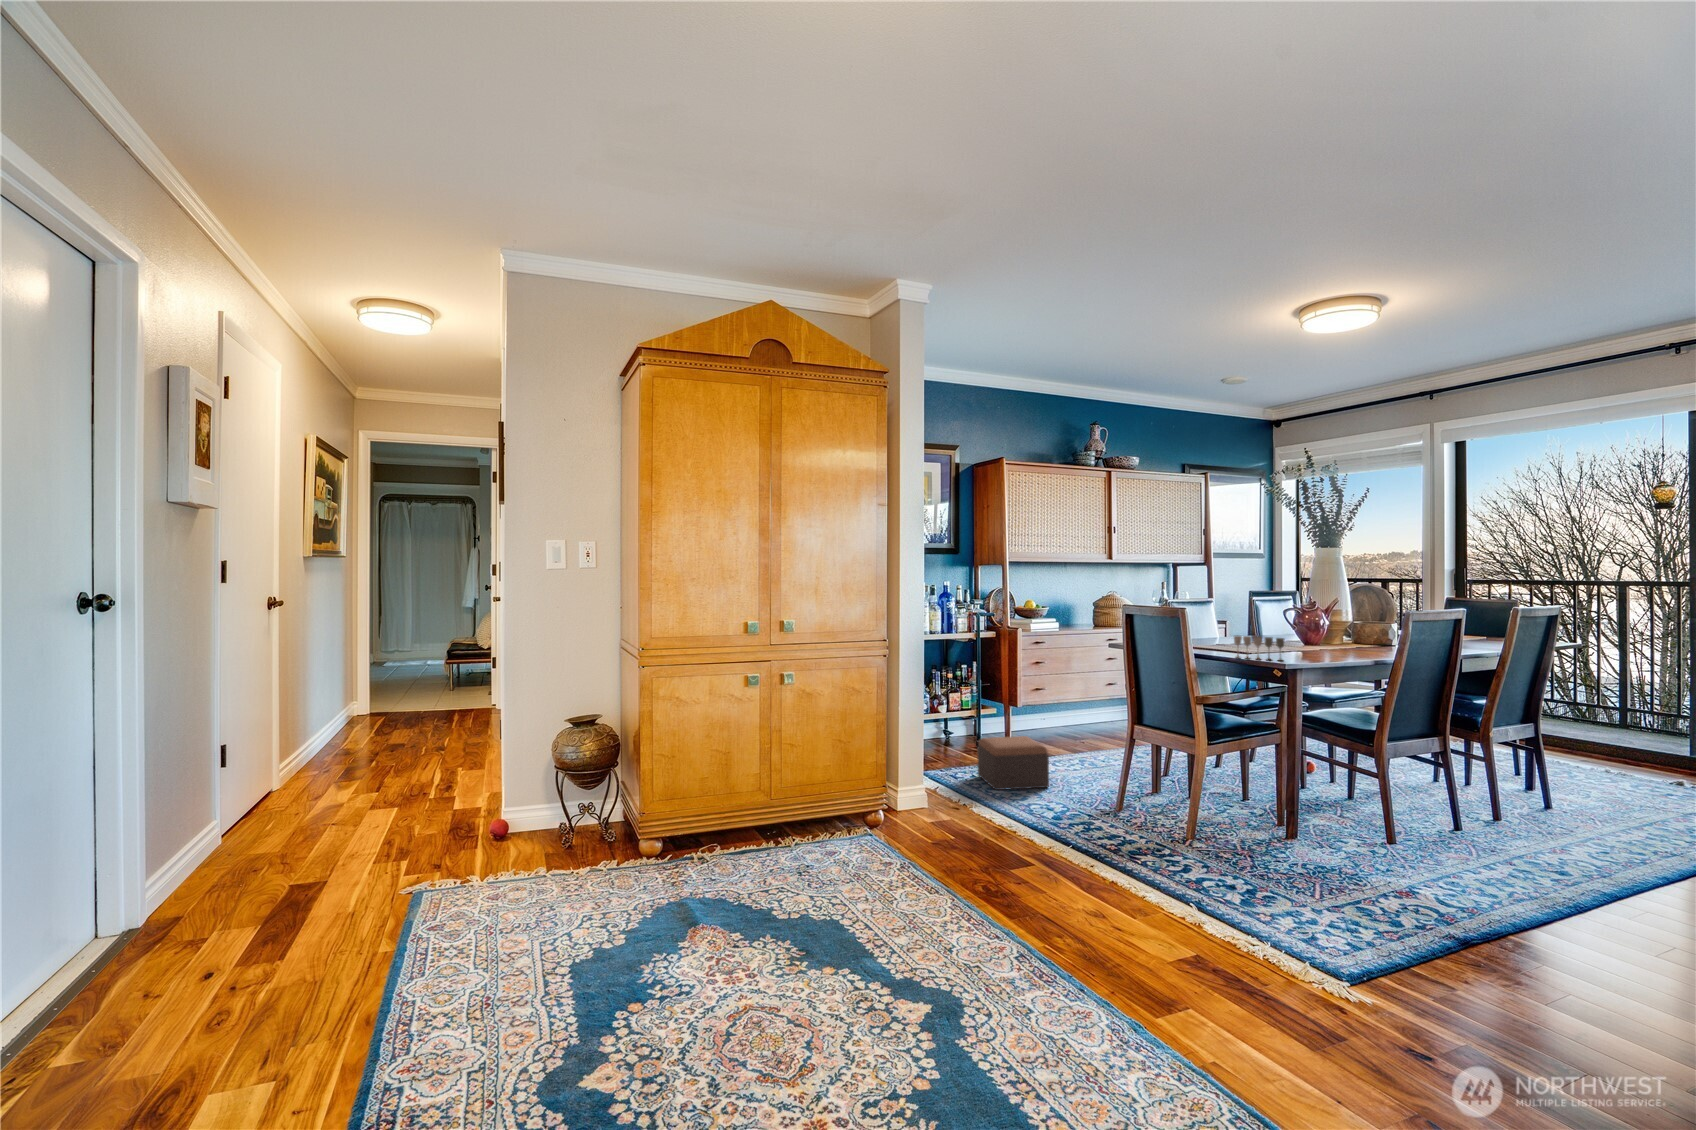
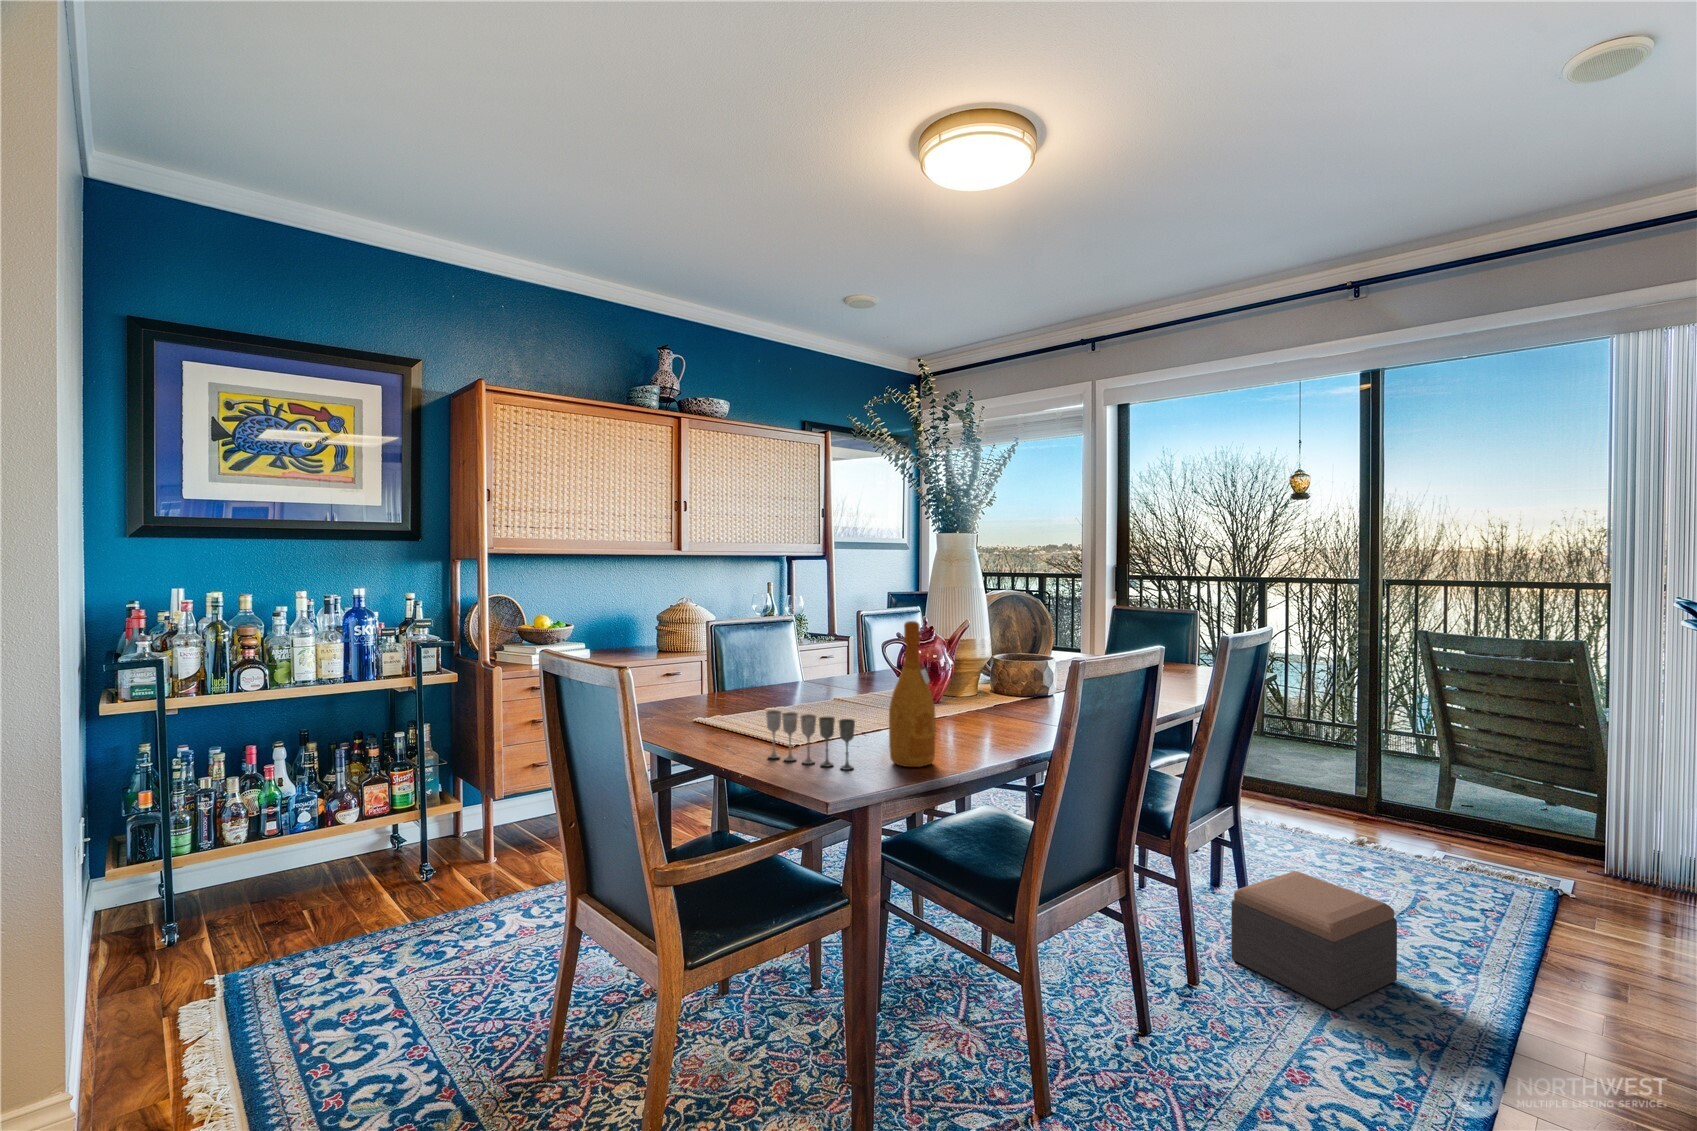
wine bottle: none [1302,592,1327,661] -> present [889,621,936,767]
footstool: present [977,736,1049,790] -> present [1231,871,1397,1010]

